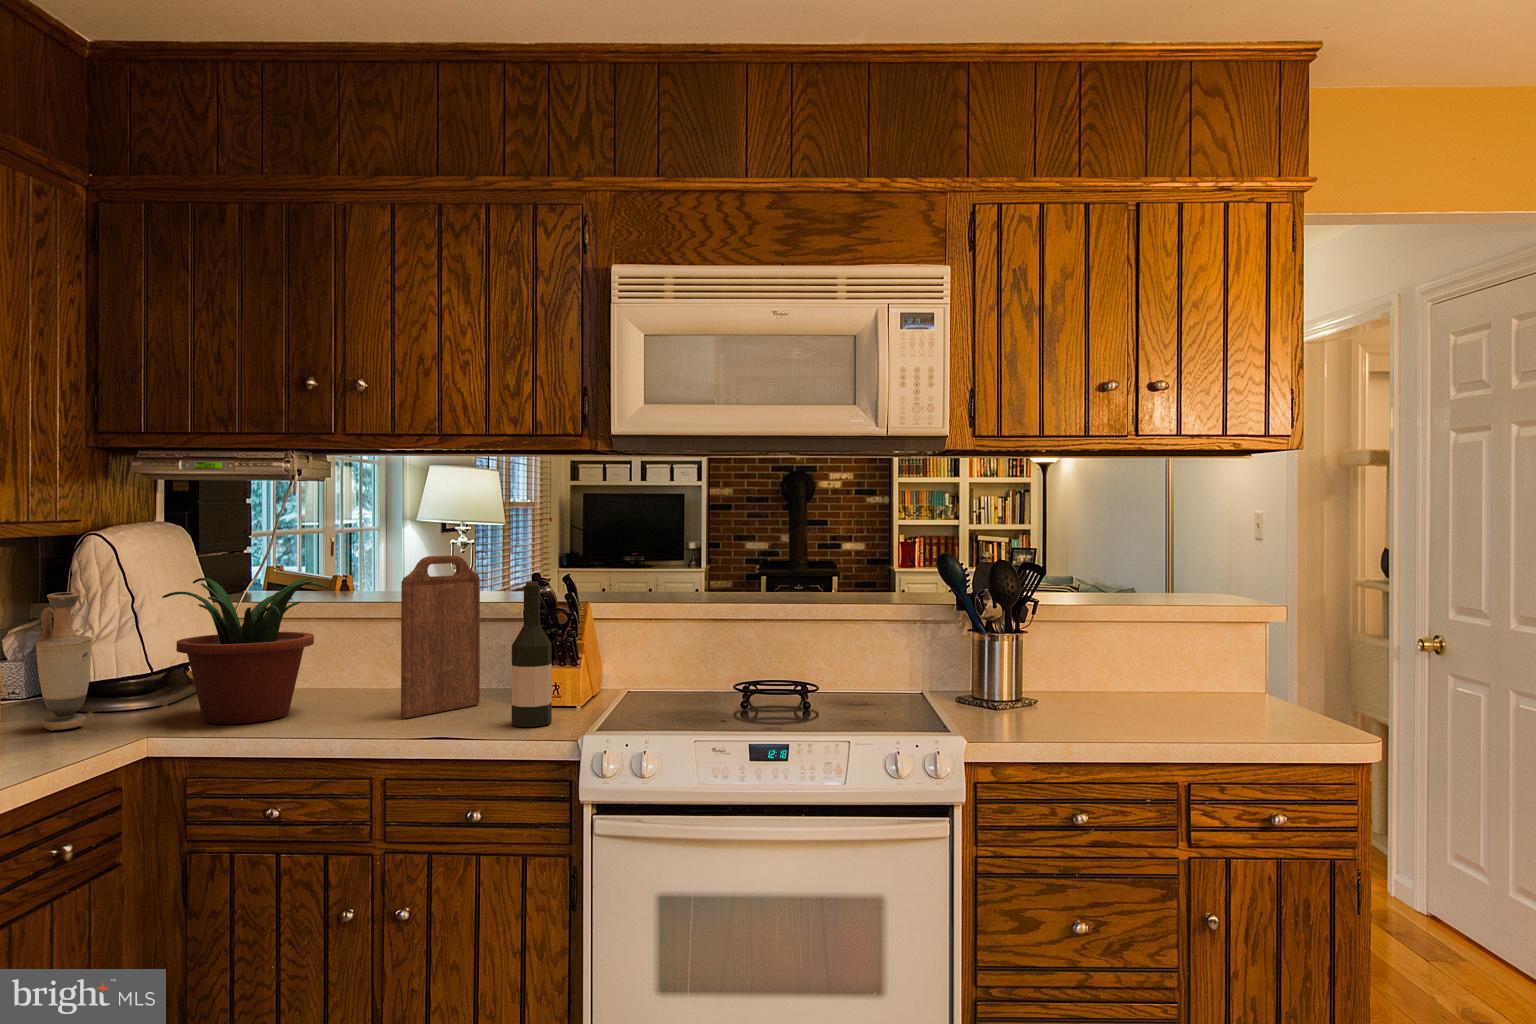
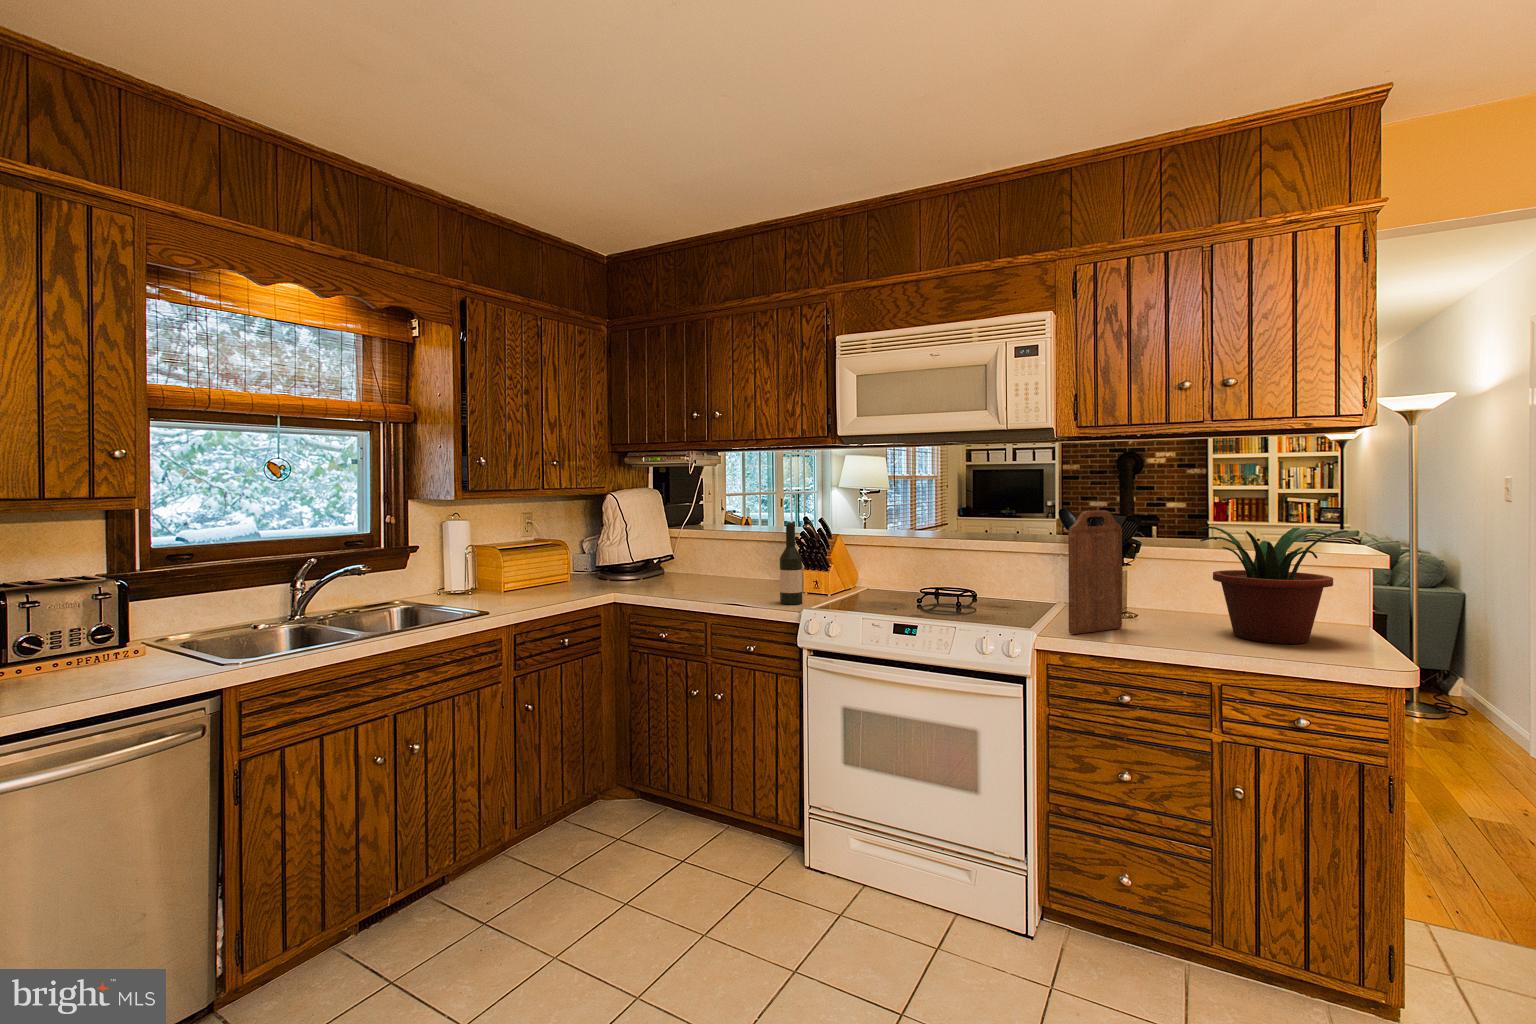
cutting board: present [401,556,480,718] -> present [1068,510,1122,634]
potted plant: present [162,577,328,724] -> present [1197,527,1348,644]
vase: present [36,592,92,731] -> none [583,525,605,589]

